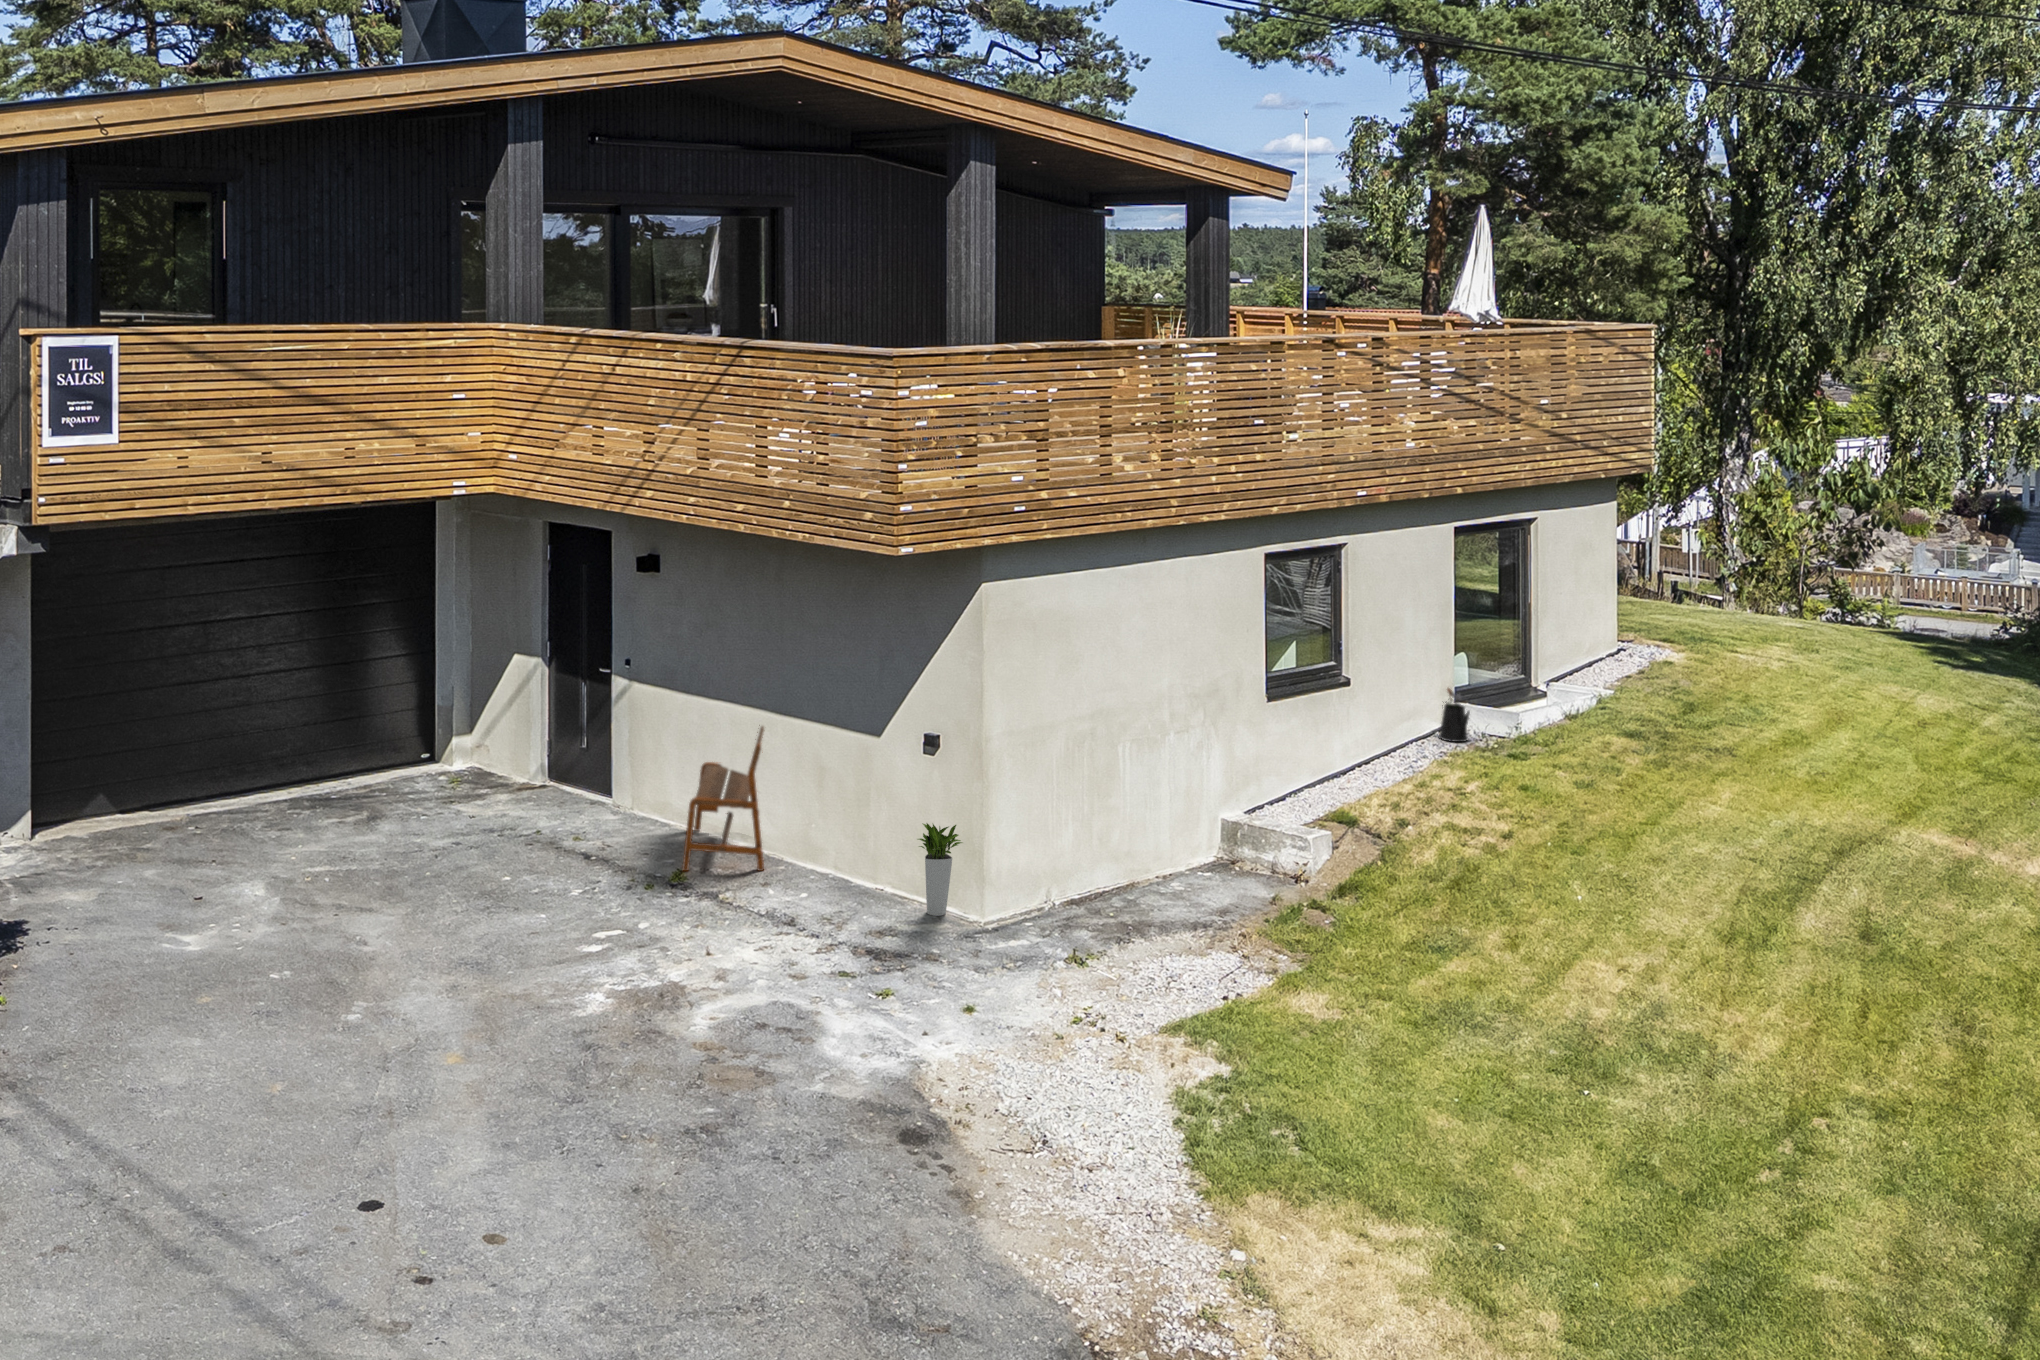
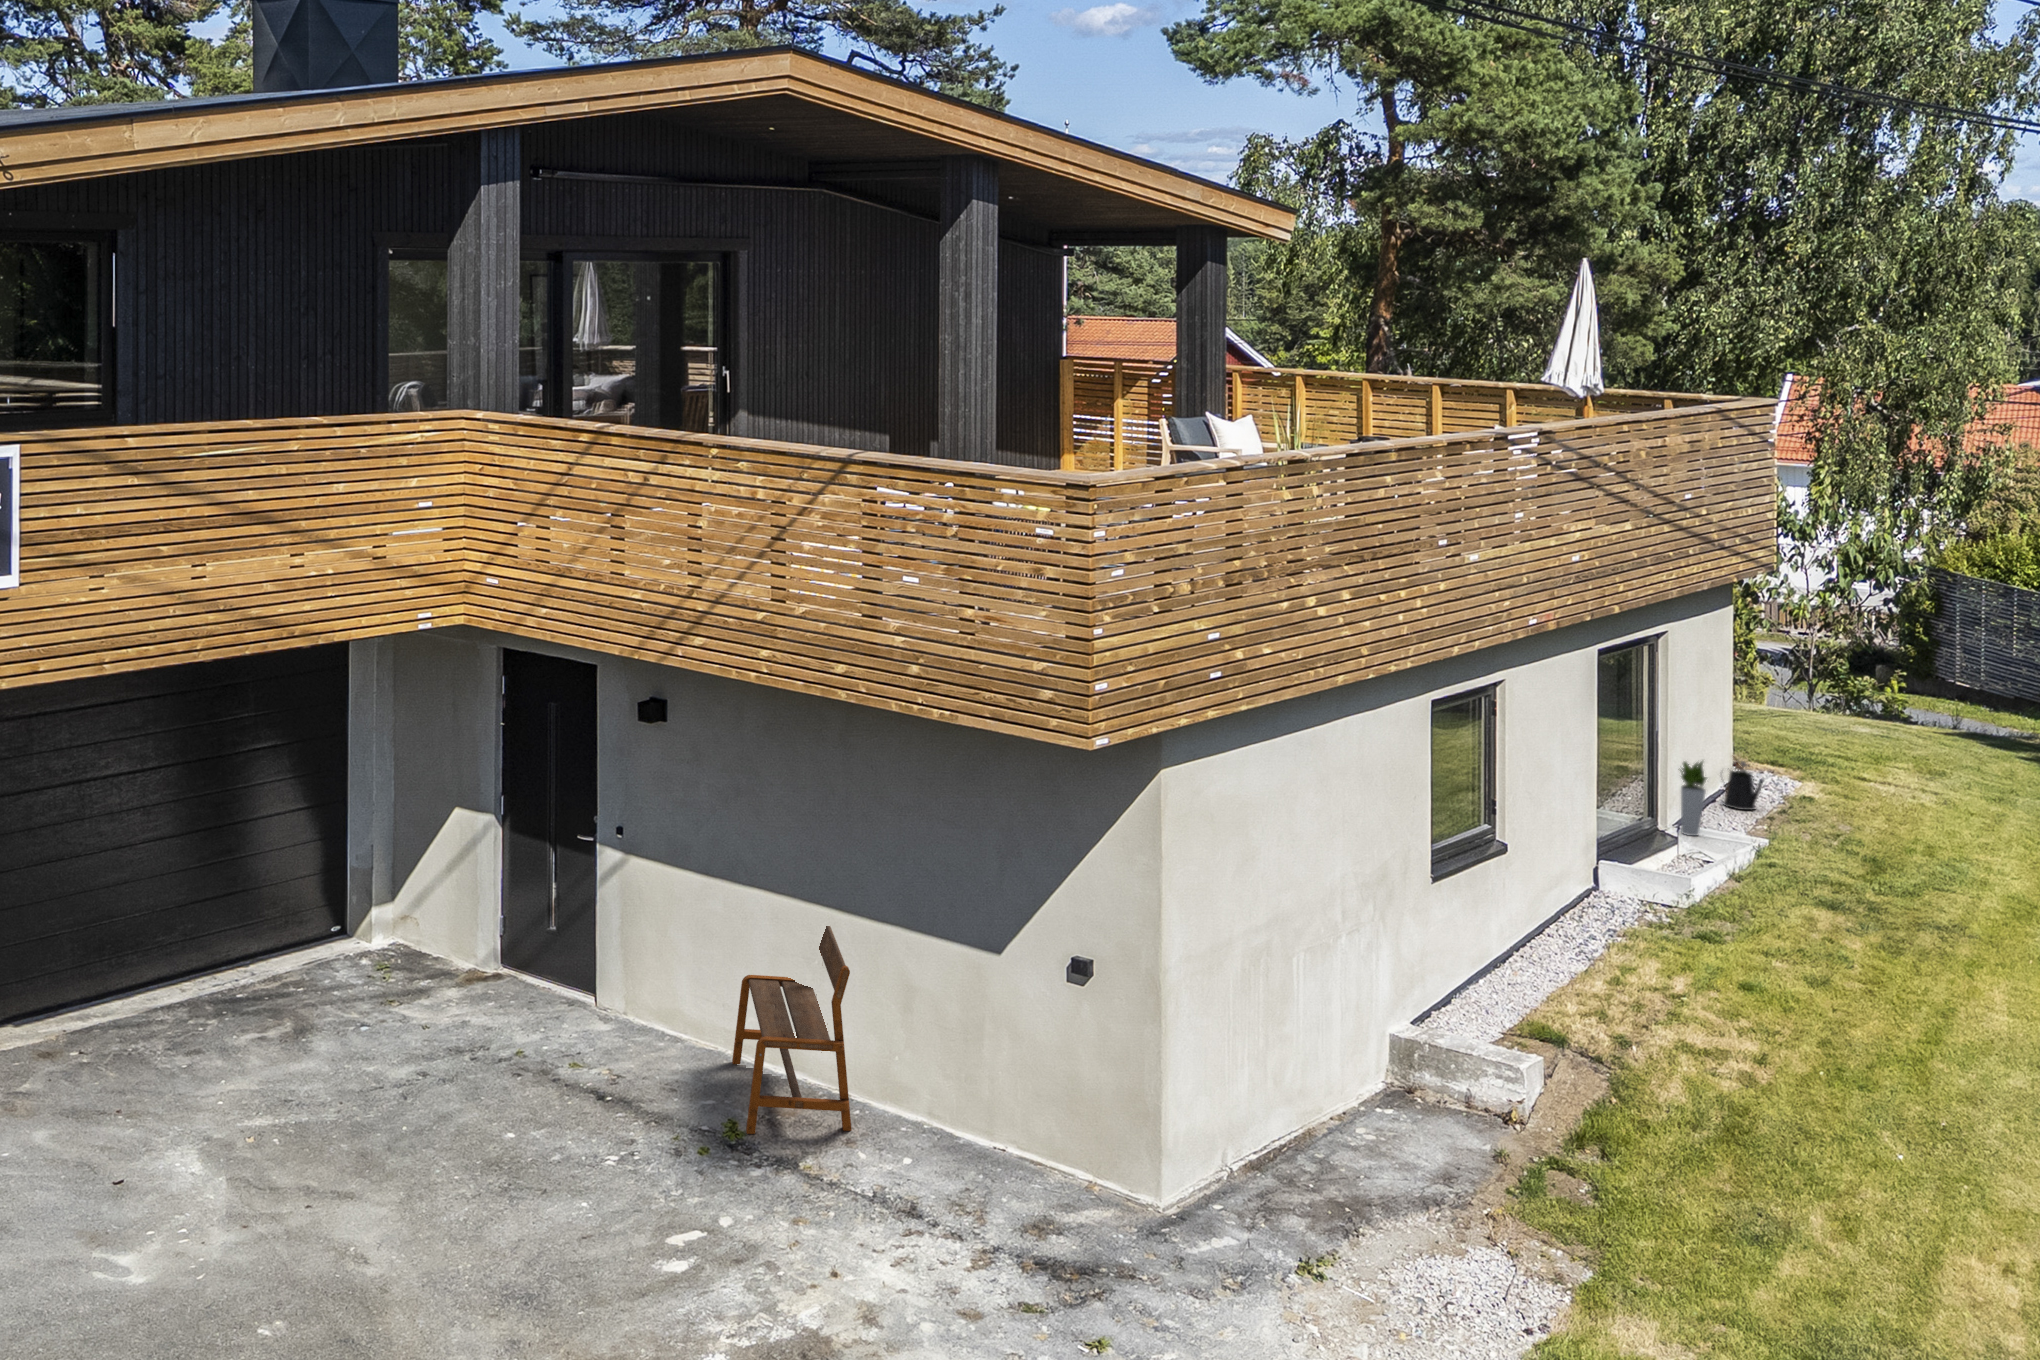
watering can: present [1439,688,1470,742] -> present [1723,759,1763,810]
planter: present [918,823,962,916] -> present [1680,761,1707,836]

